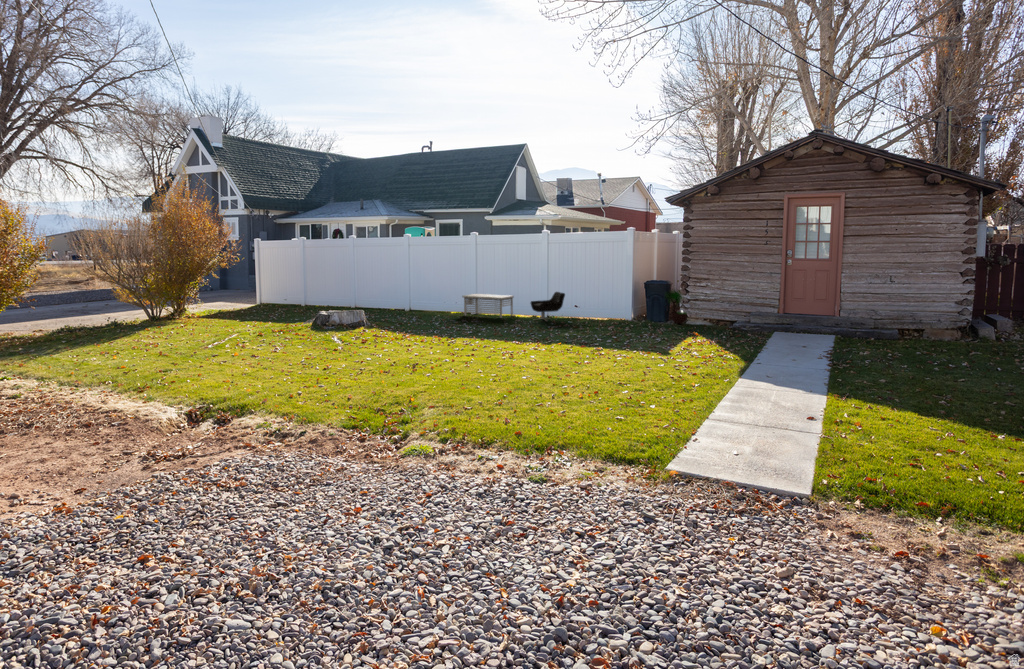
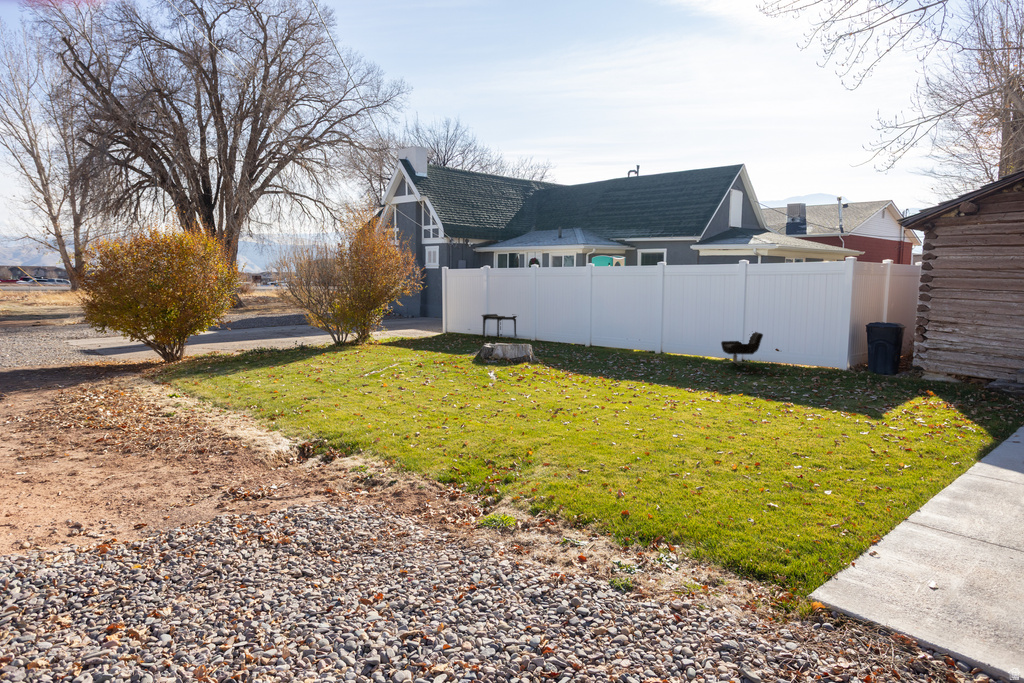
round table: none [298,284,335,308] -> present [482,314,517,338]
potted tree: present [666,290,687,324] -> none [890,331,923,378]
storage bench: present [462,294,514,318] -> none [644,330,703,359]

